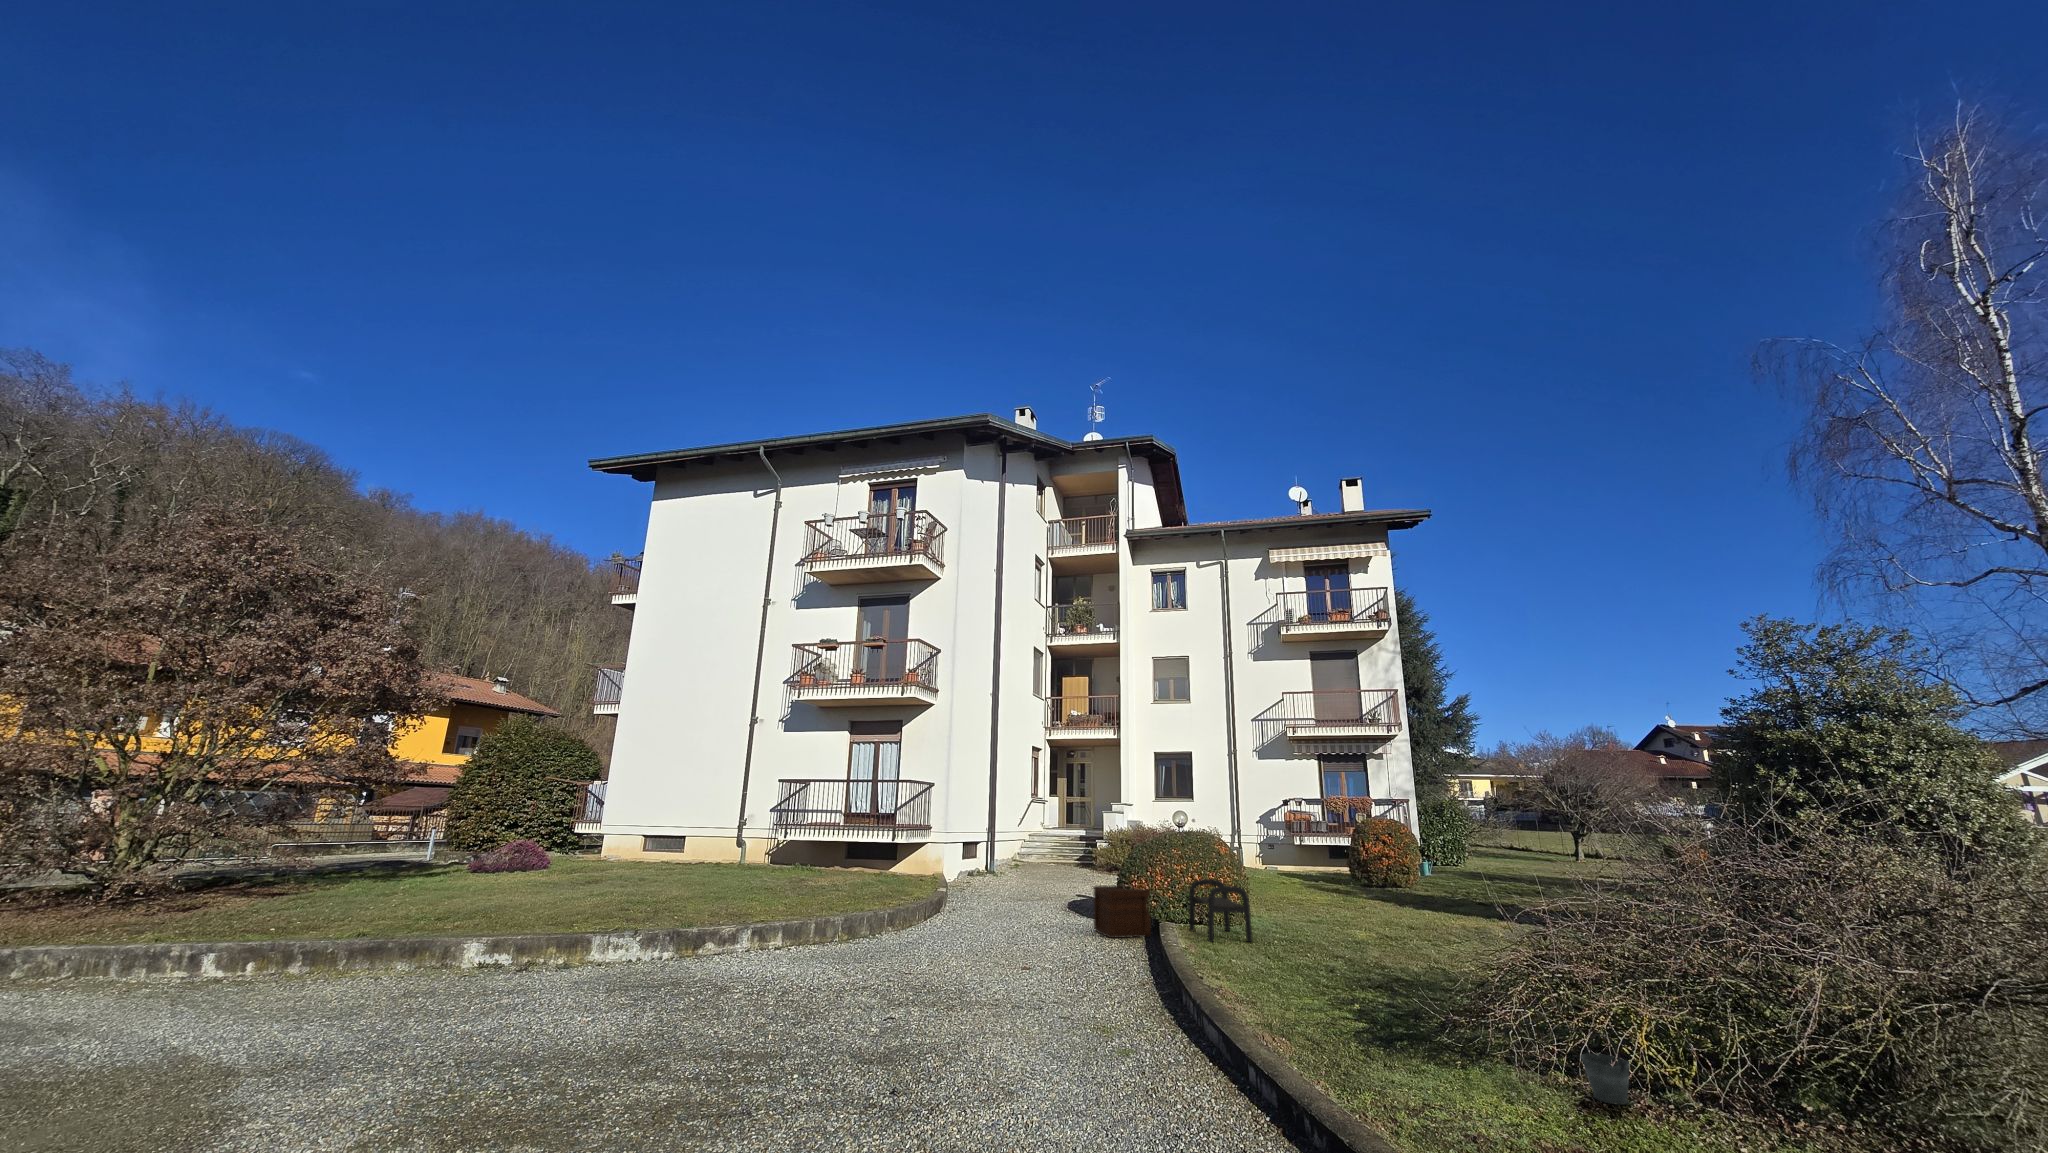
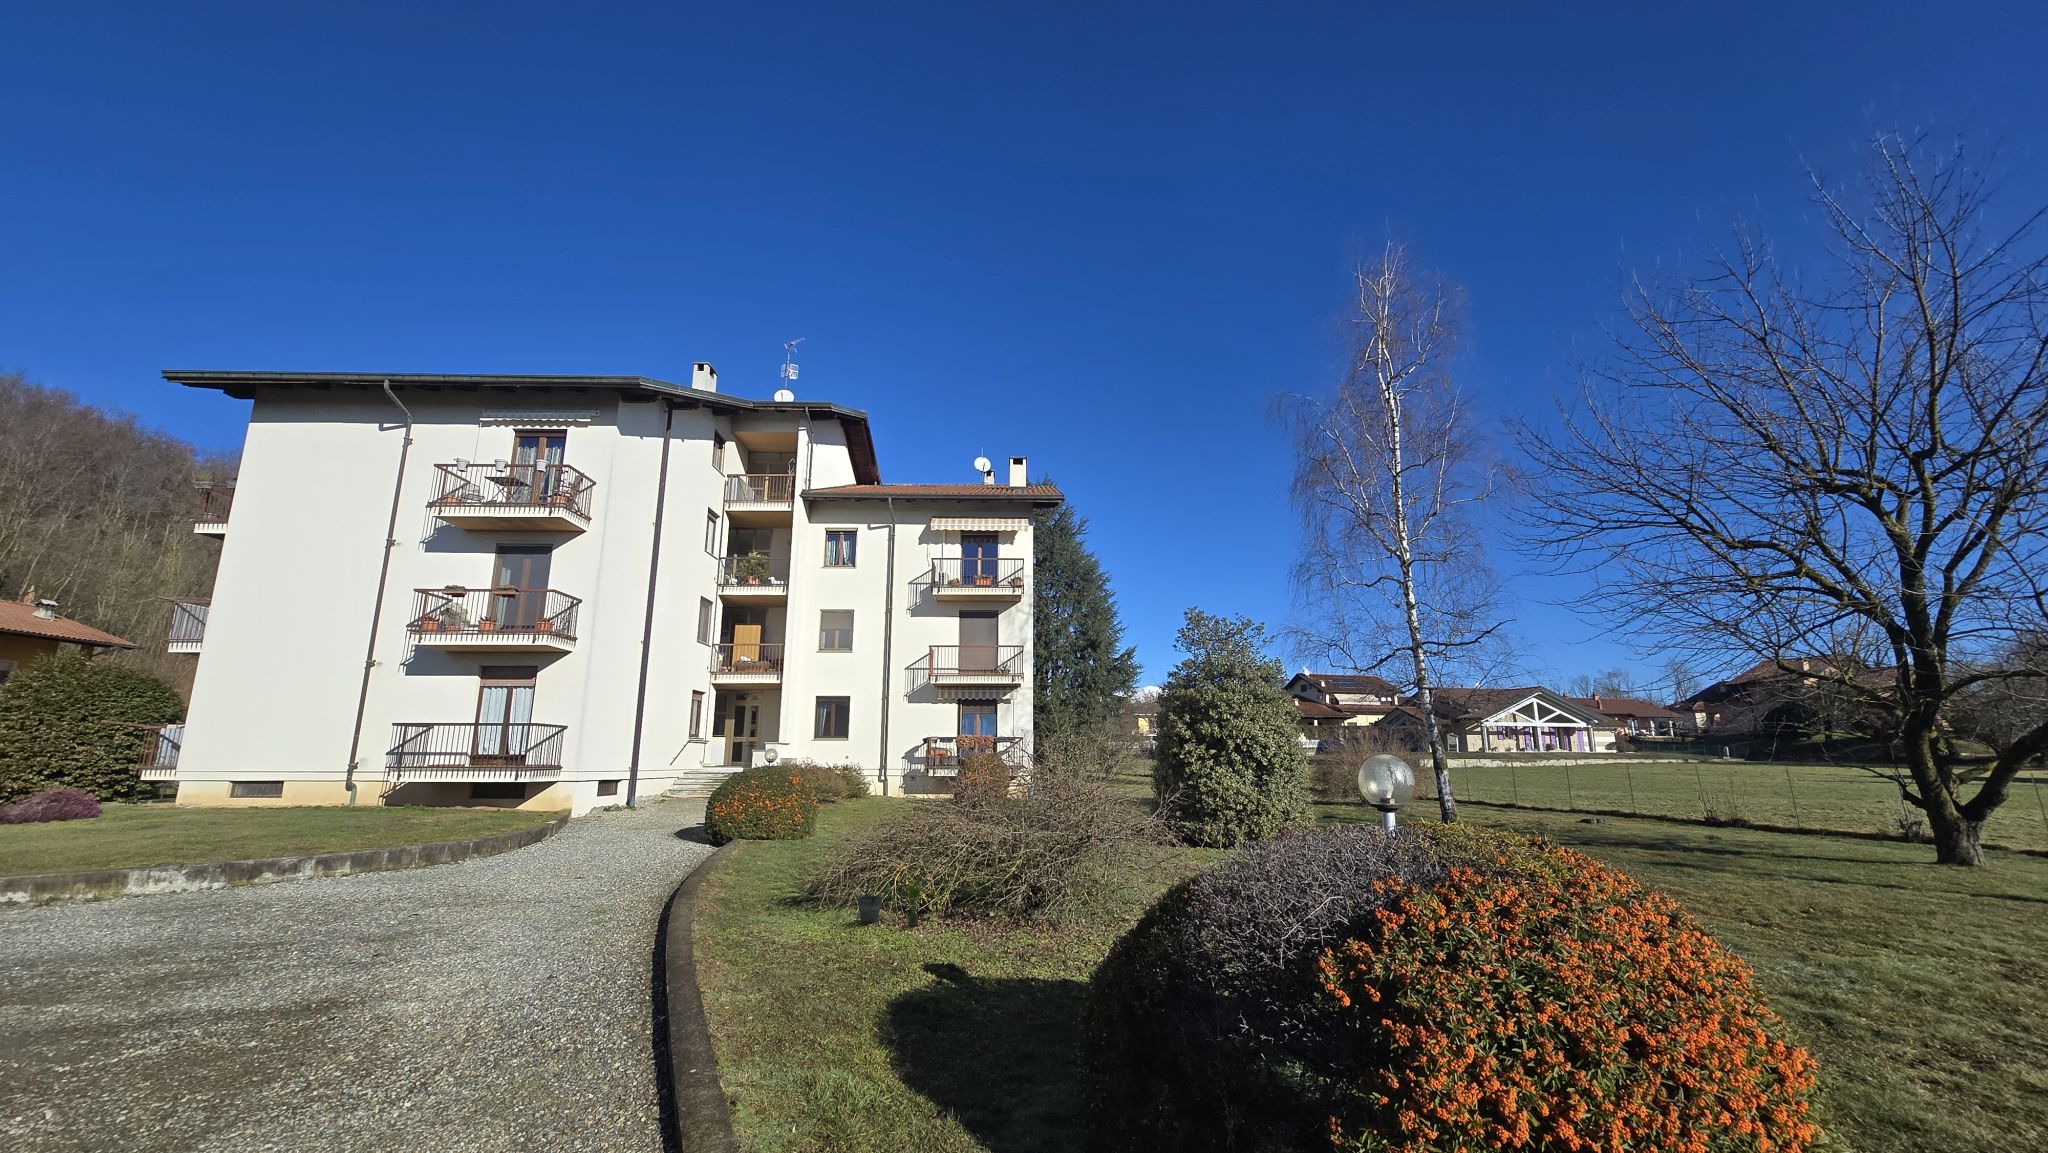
bench: present [1189,879,1253,942] -> none [747,807,790,855]
wooden crate: present [1093,885,1151,938] -> none [670,814,719,857]
potted plant: none [1673,1022,1738,1123] -> present [902,876,923,926]

